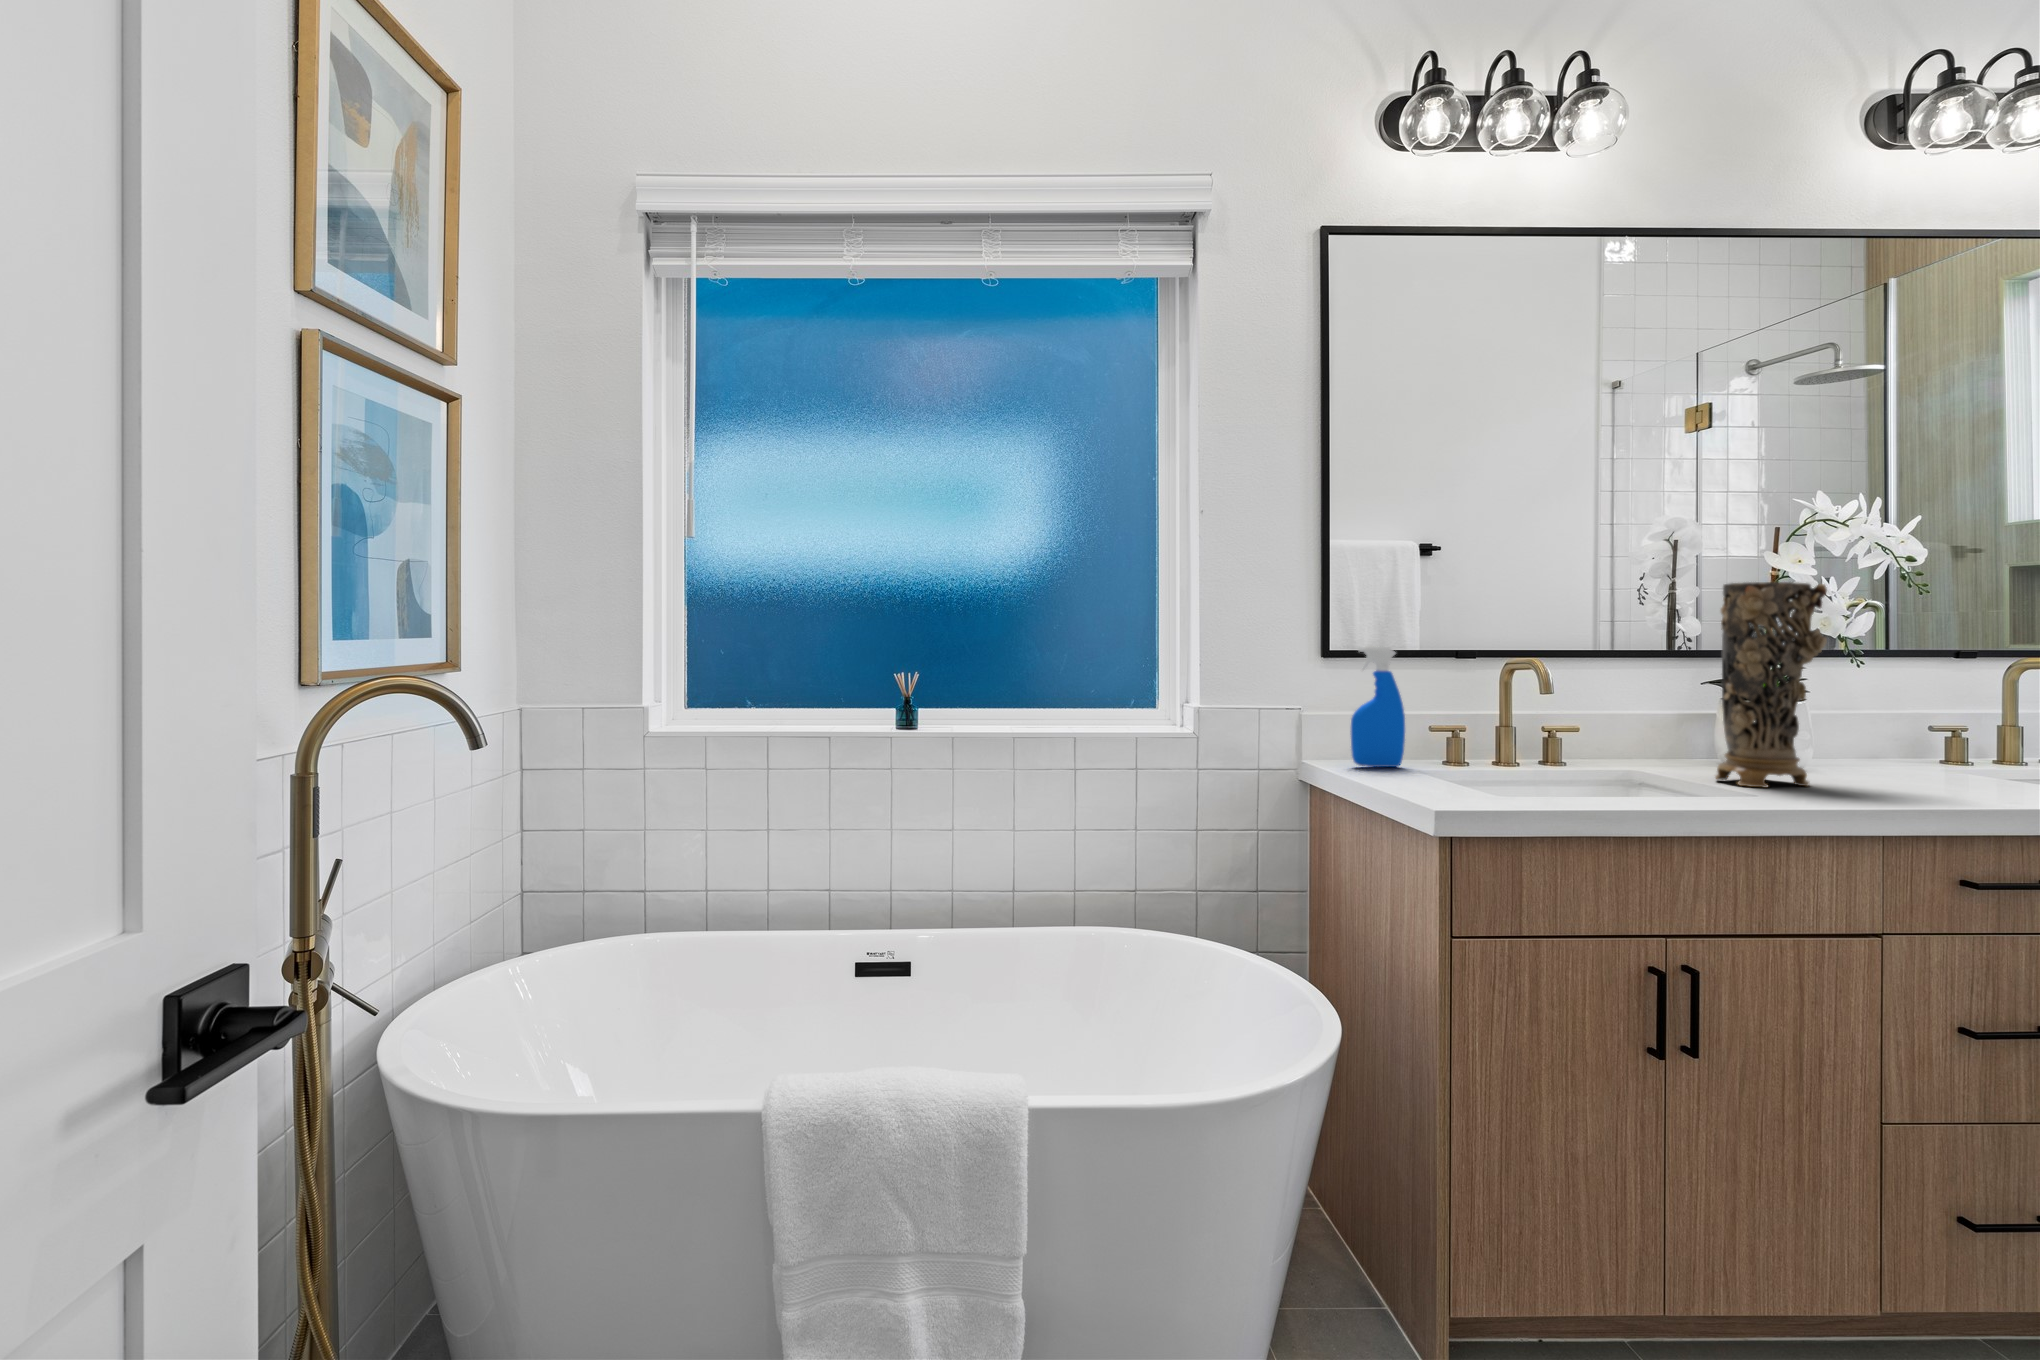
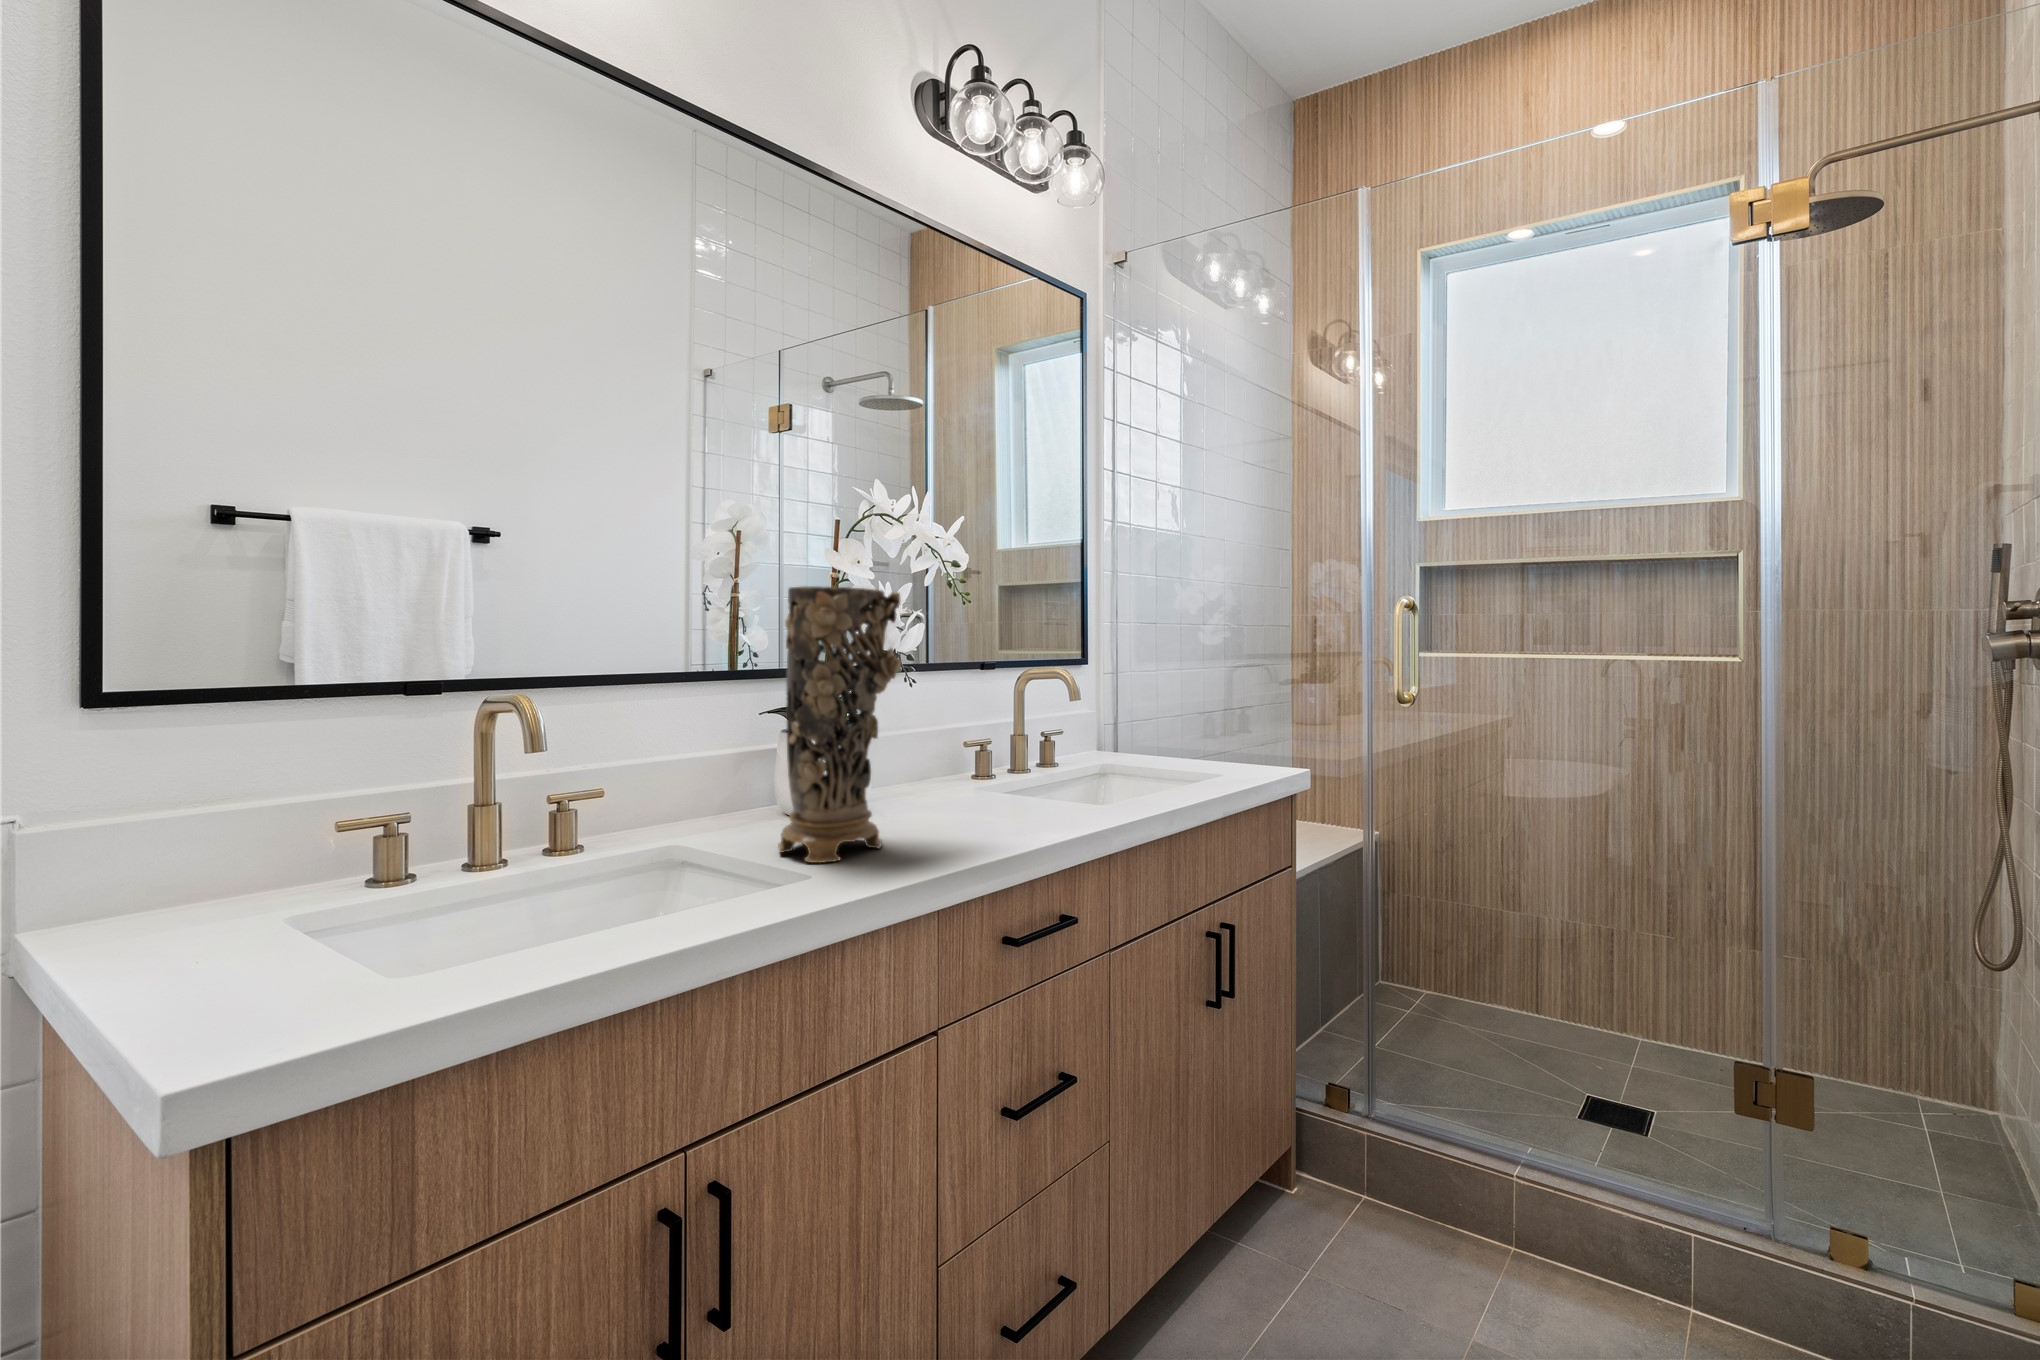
spray bottle: present [1351,646,1405,767] -> none [157,682,292,915]

